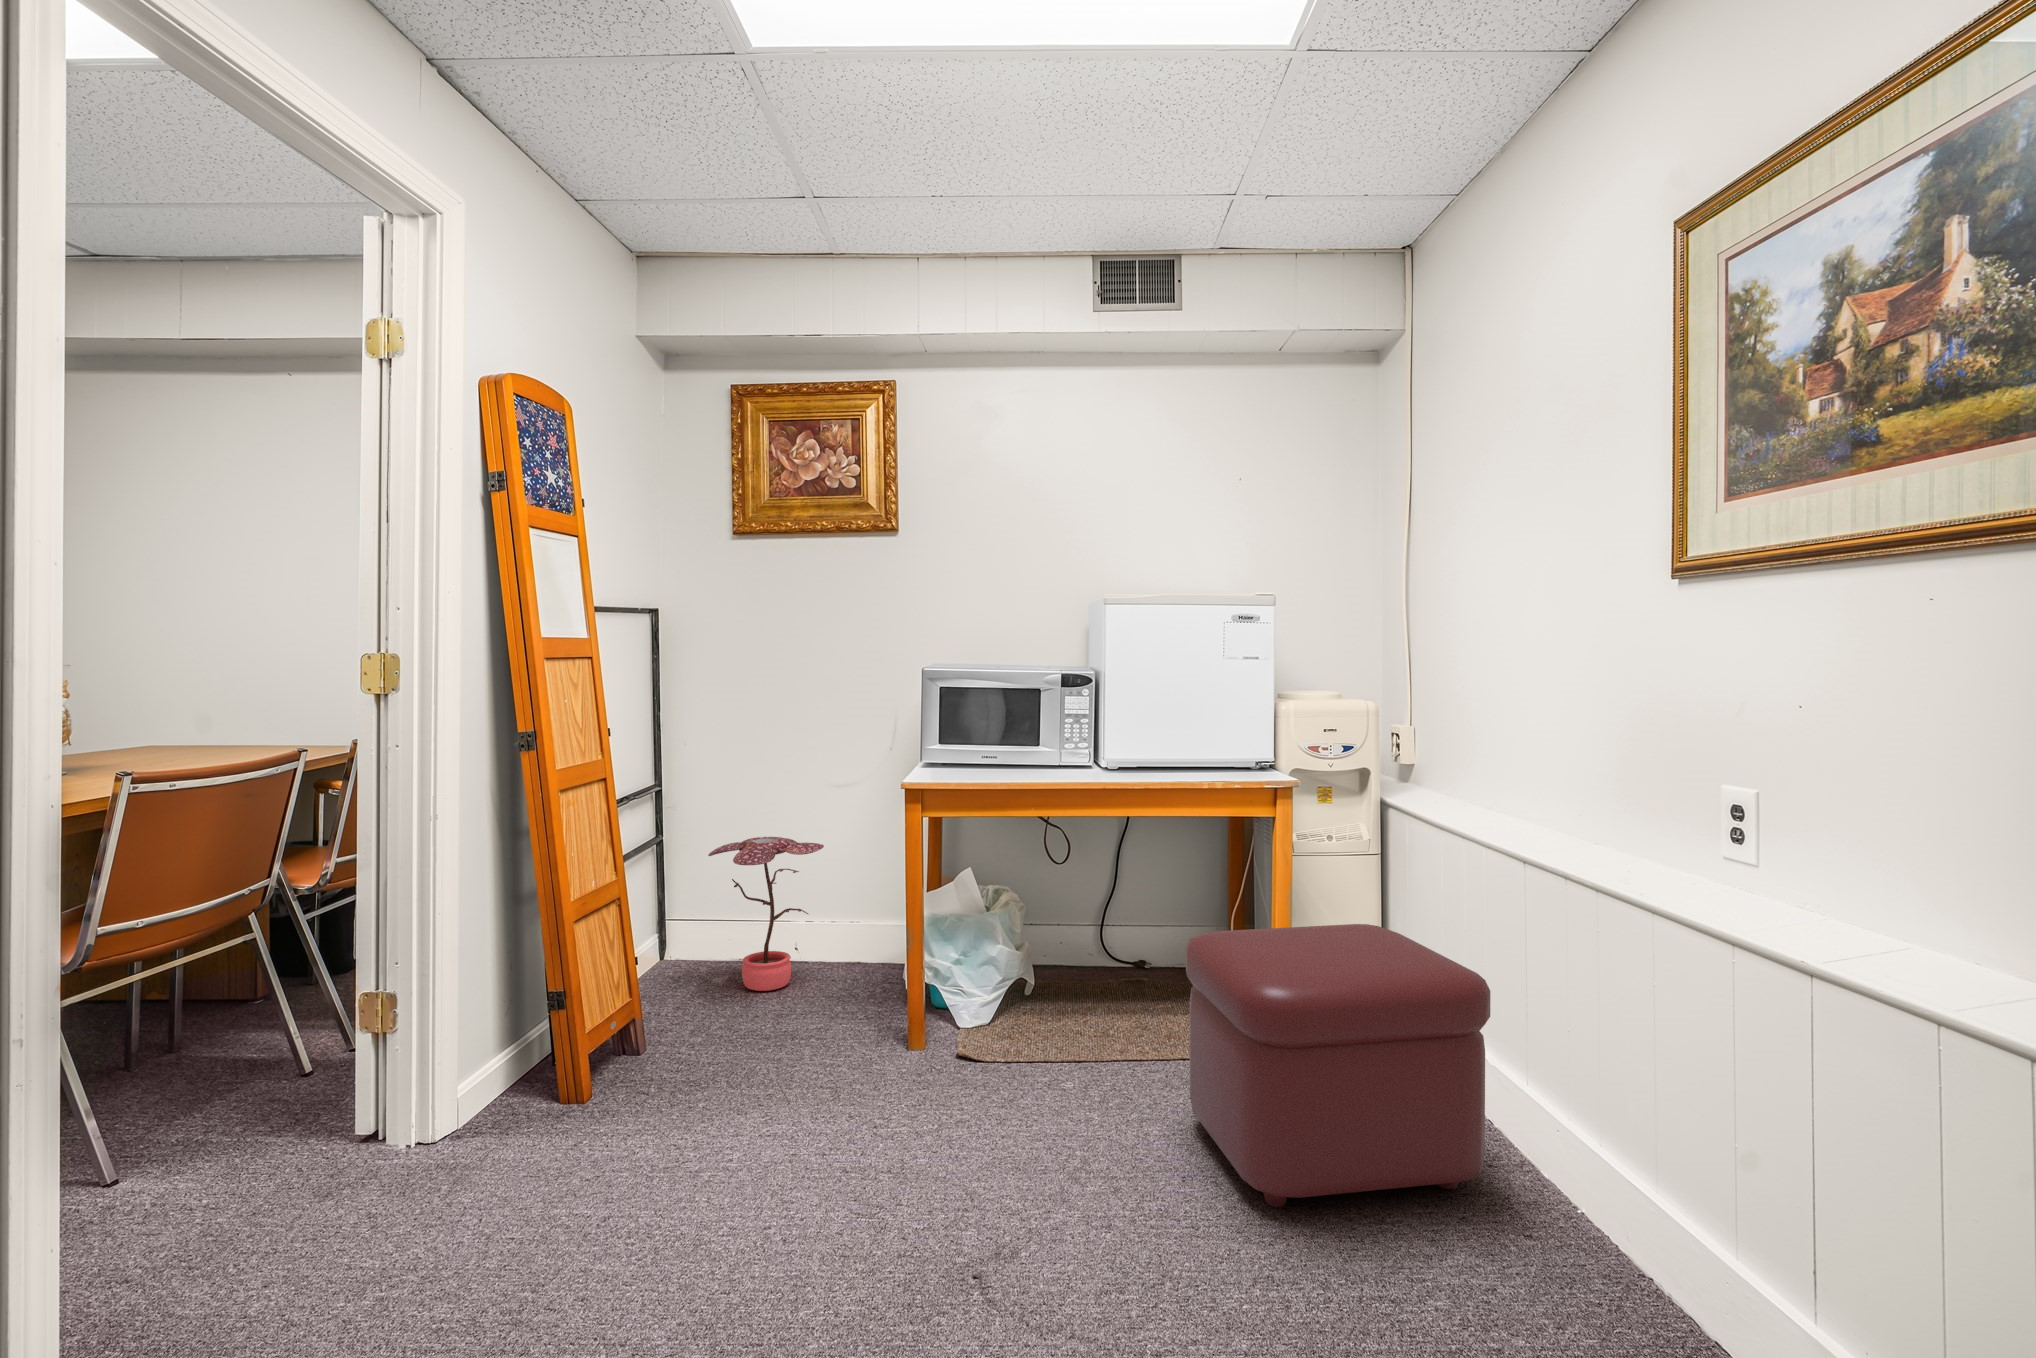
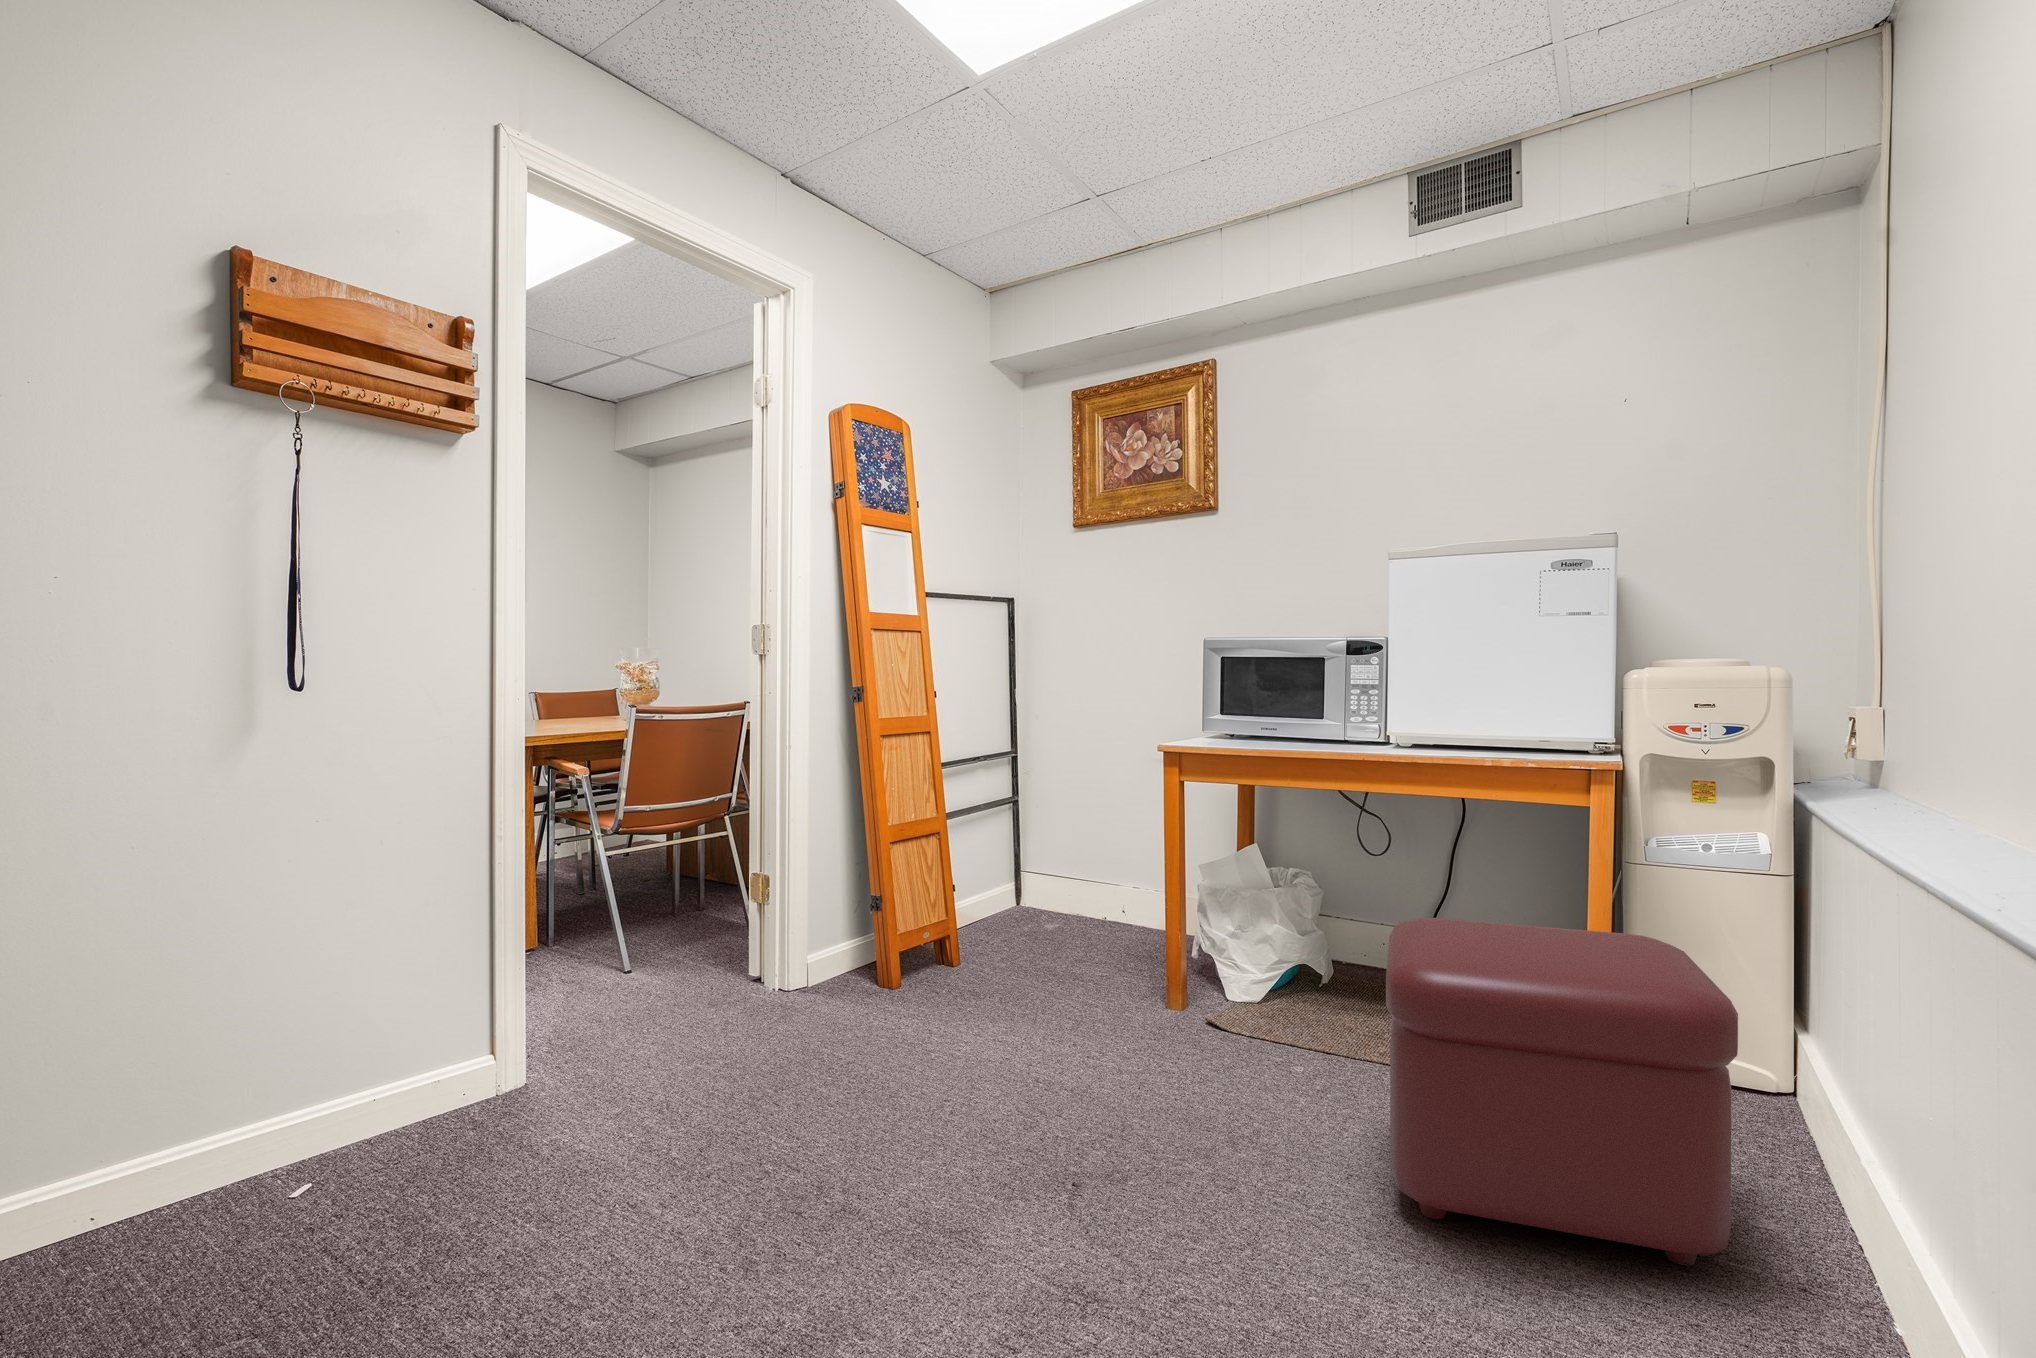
potted plant: present [708,837,824,991] -> none [1039,801,1138,942]

